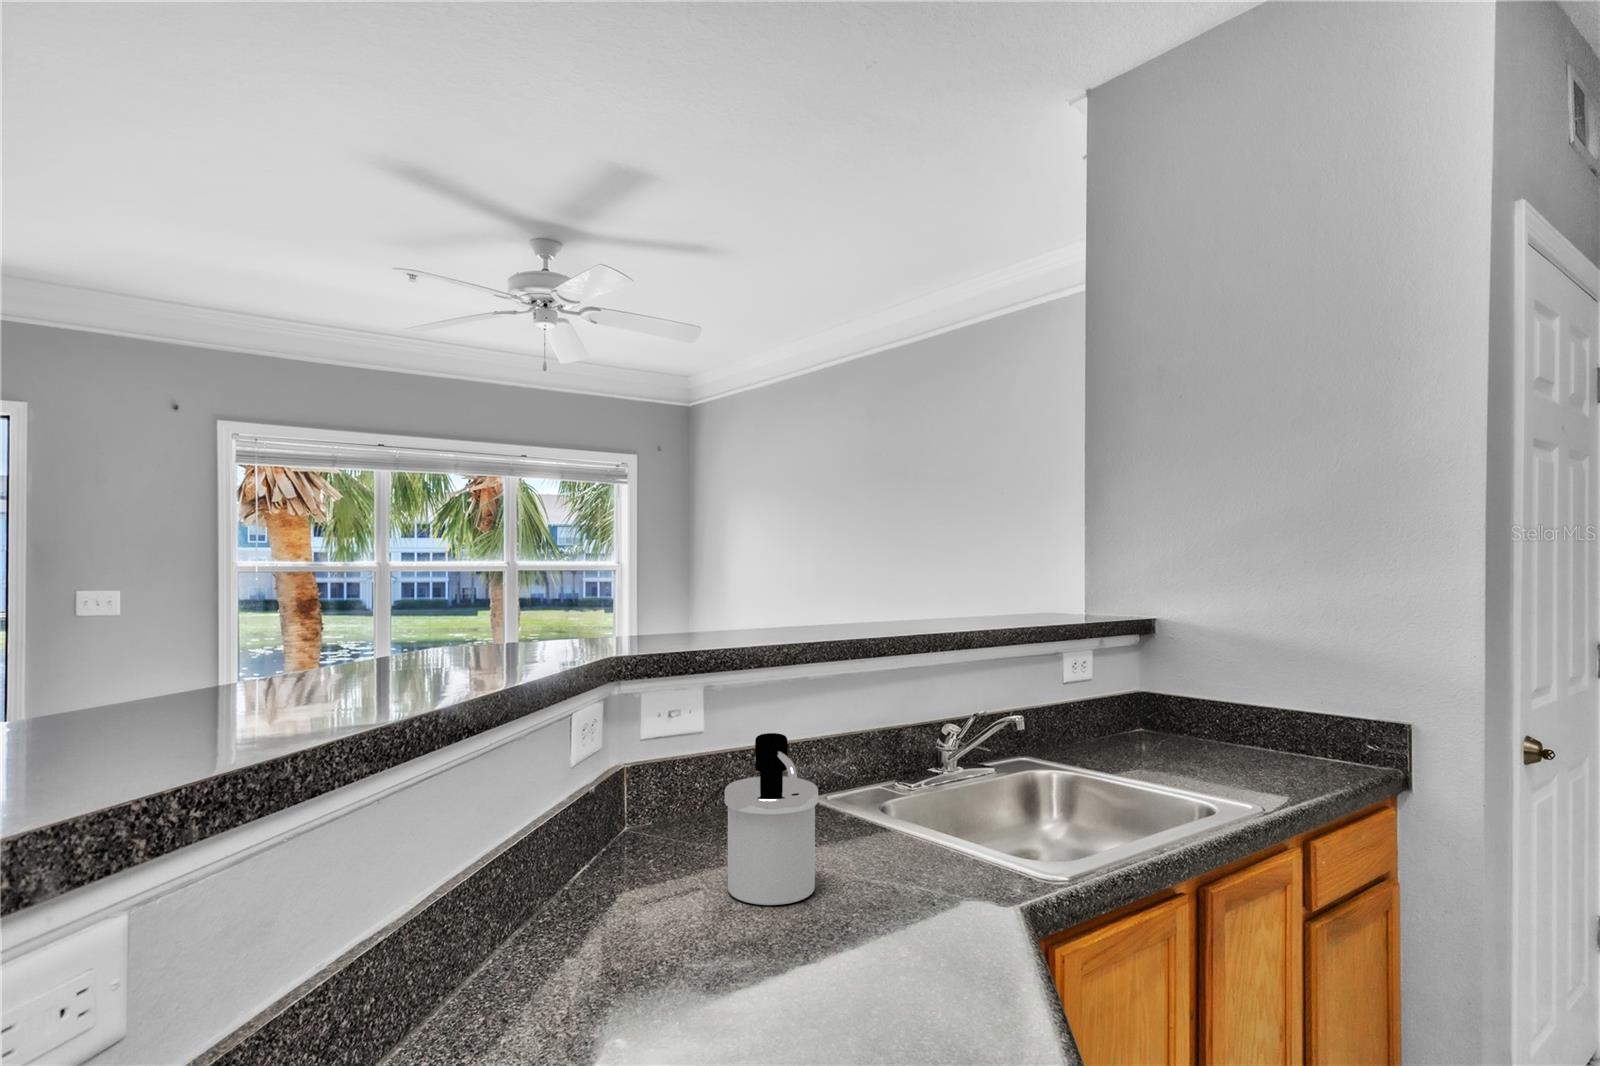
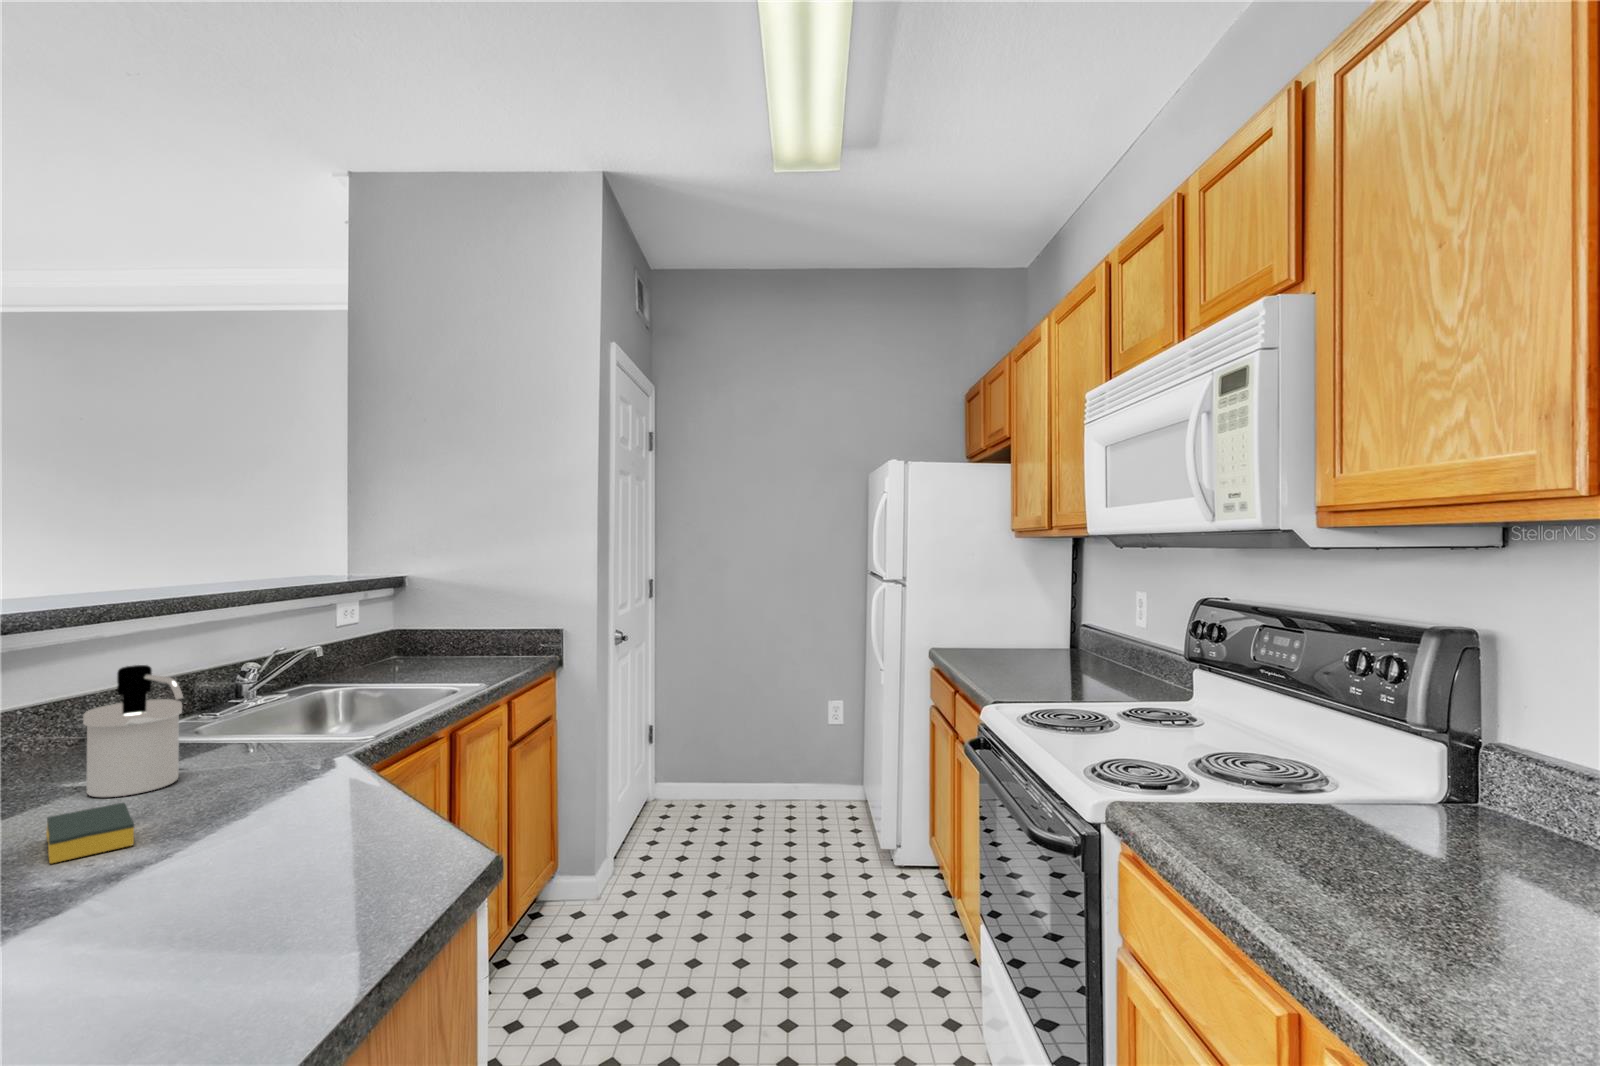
sponge: none [611,930,717,1016] -> present [46,803,134,863]

